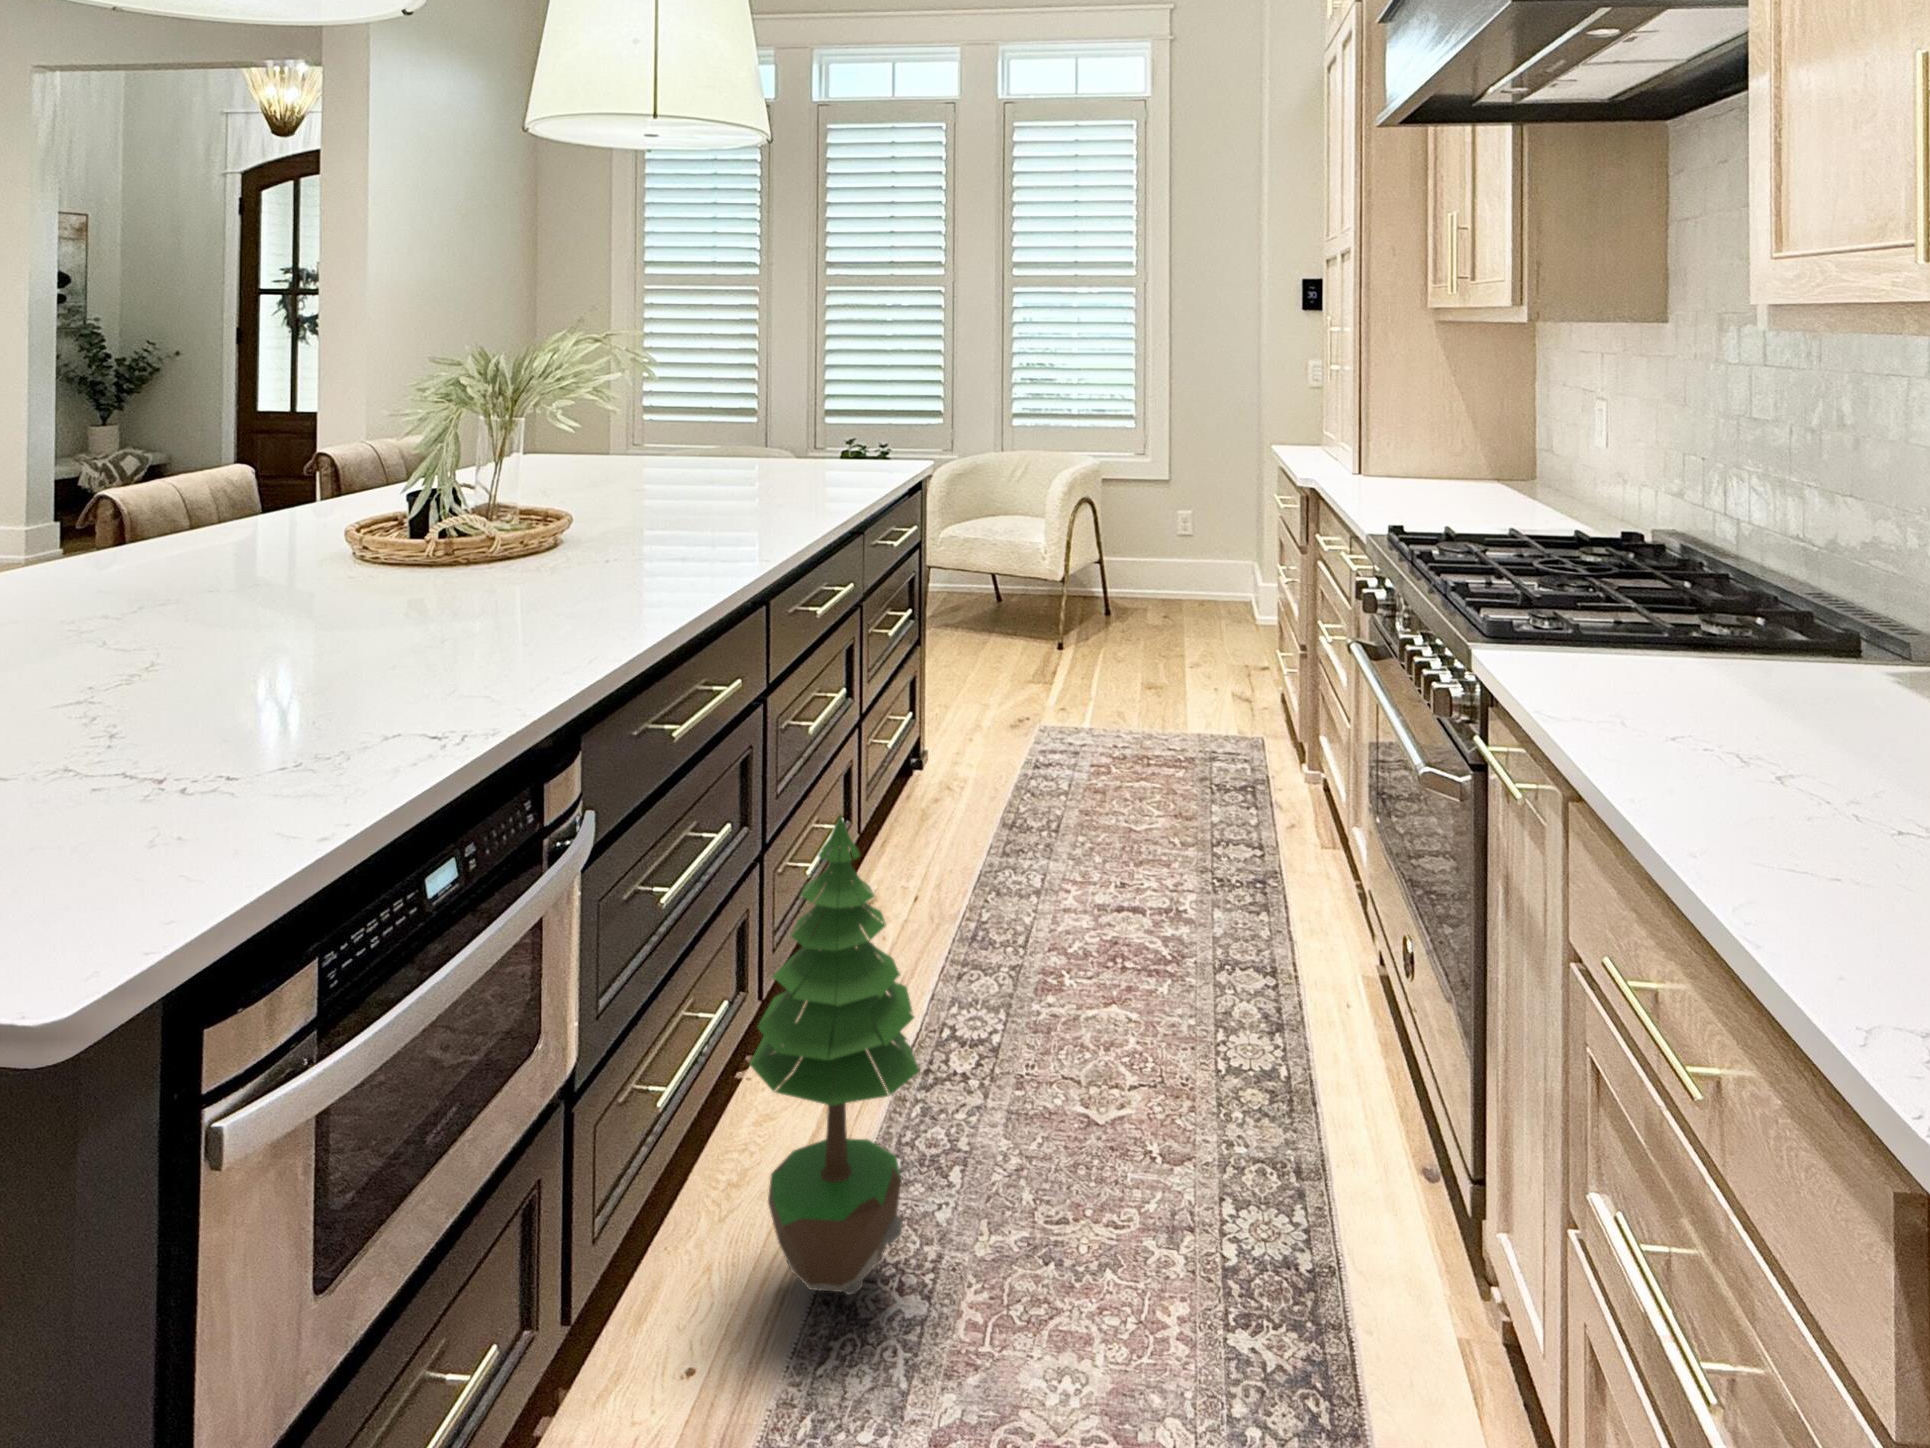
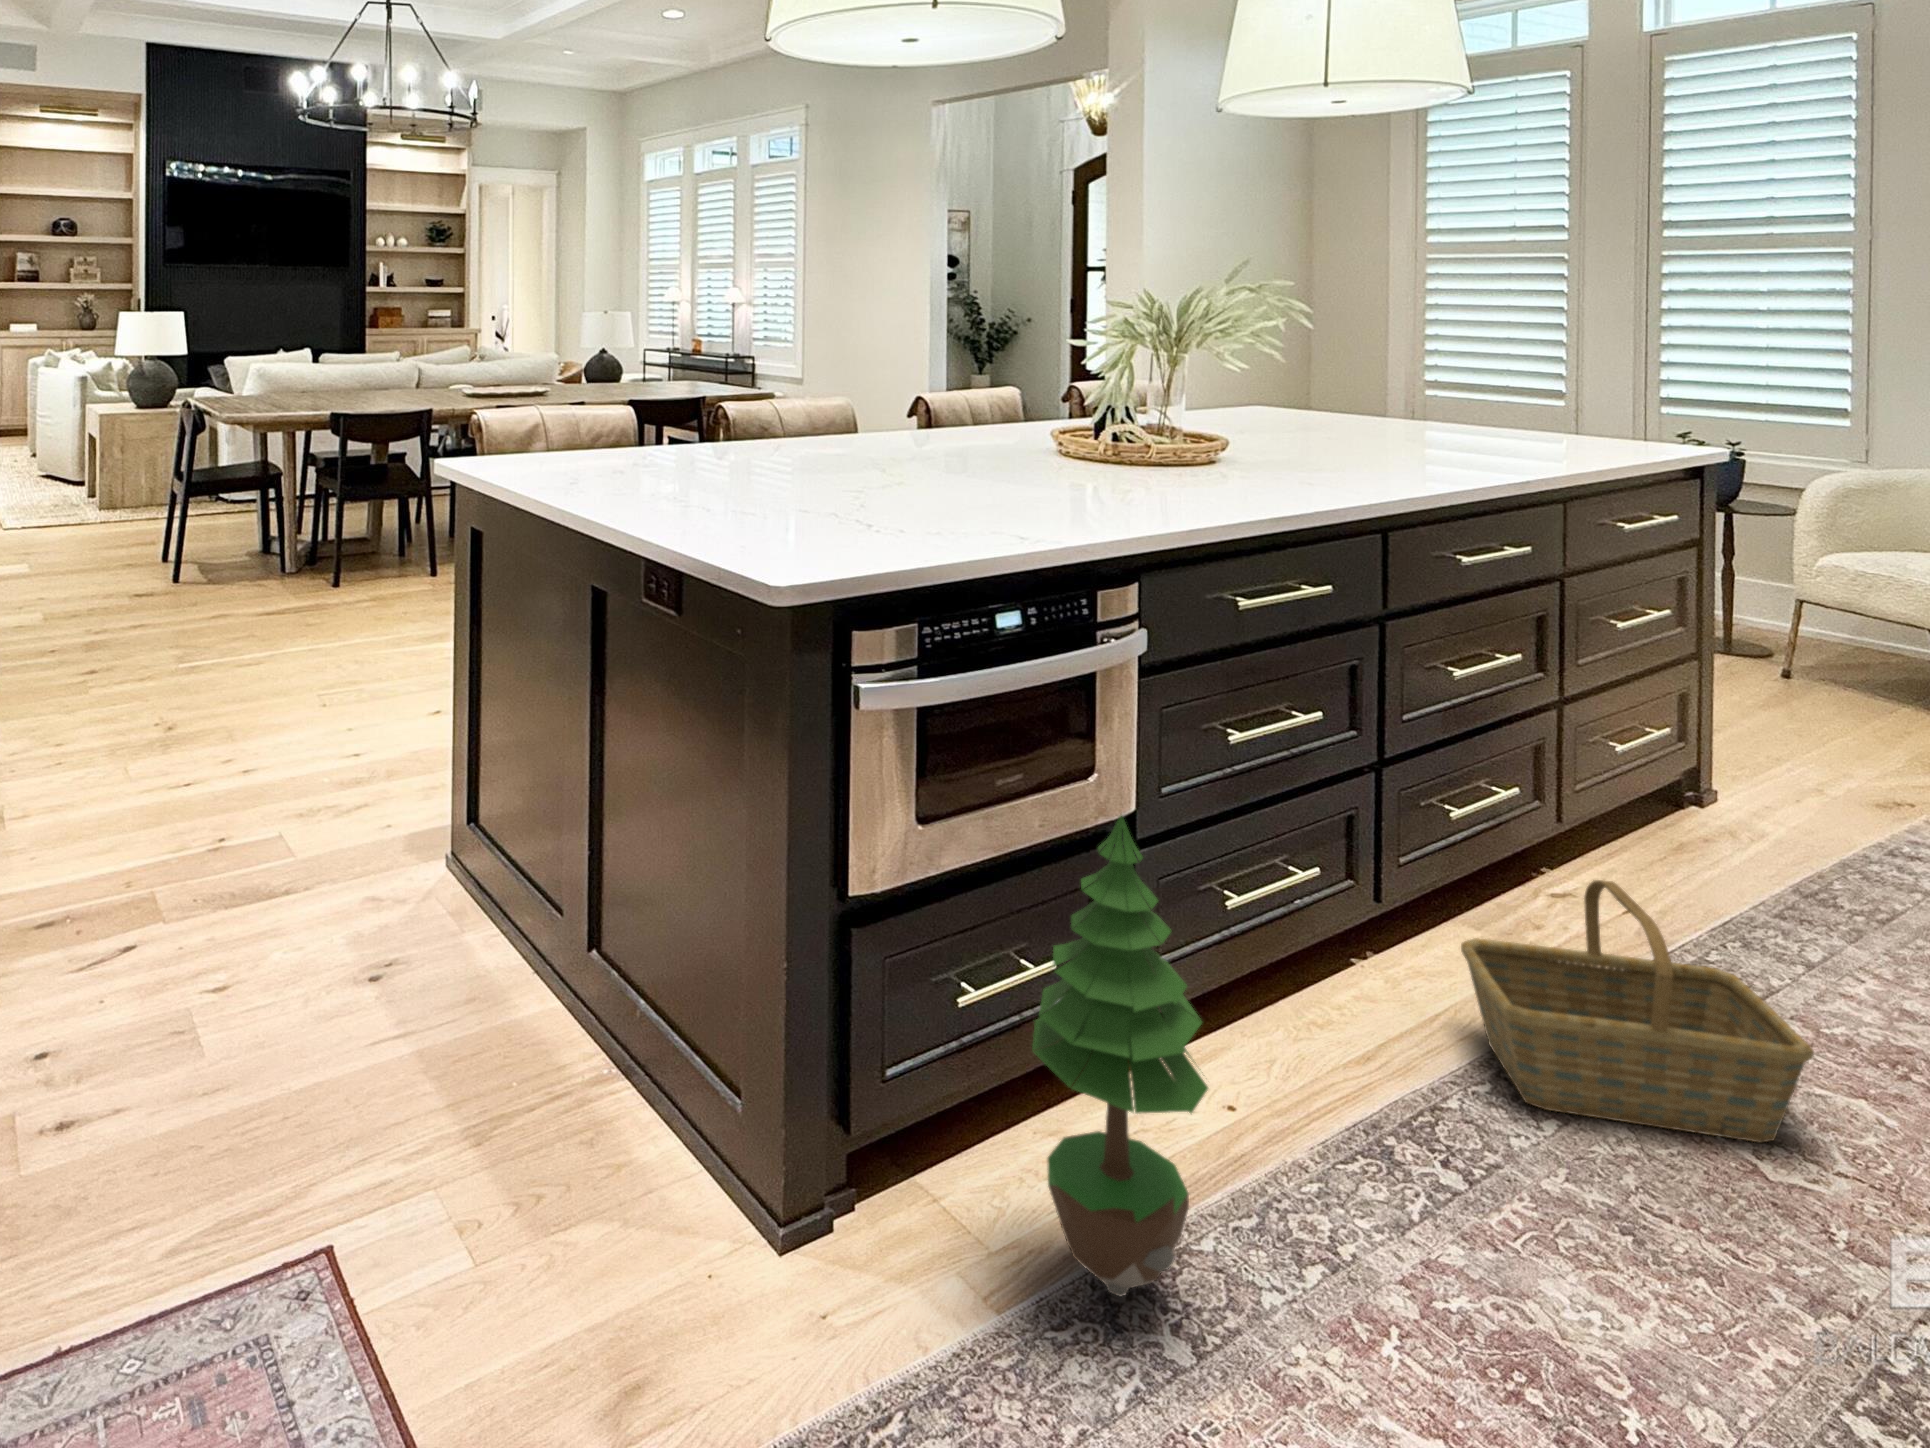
basket: none [915,771,1131,969] -> present [1461,880,1813,1142]

